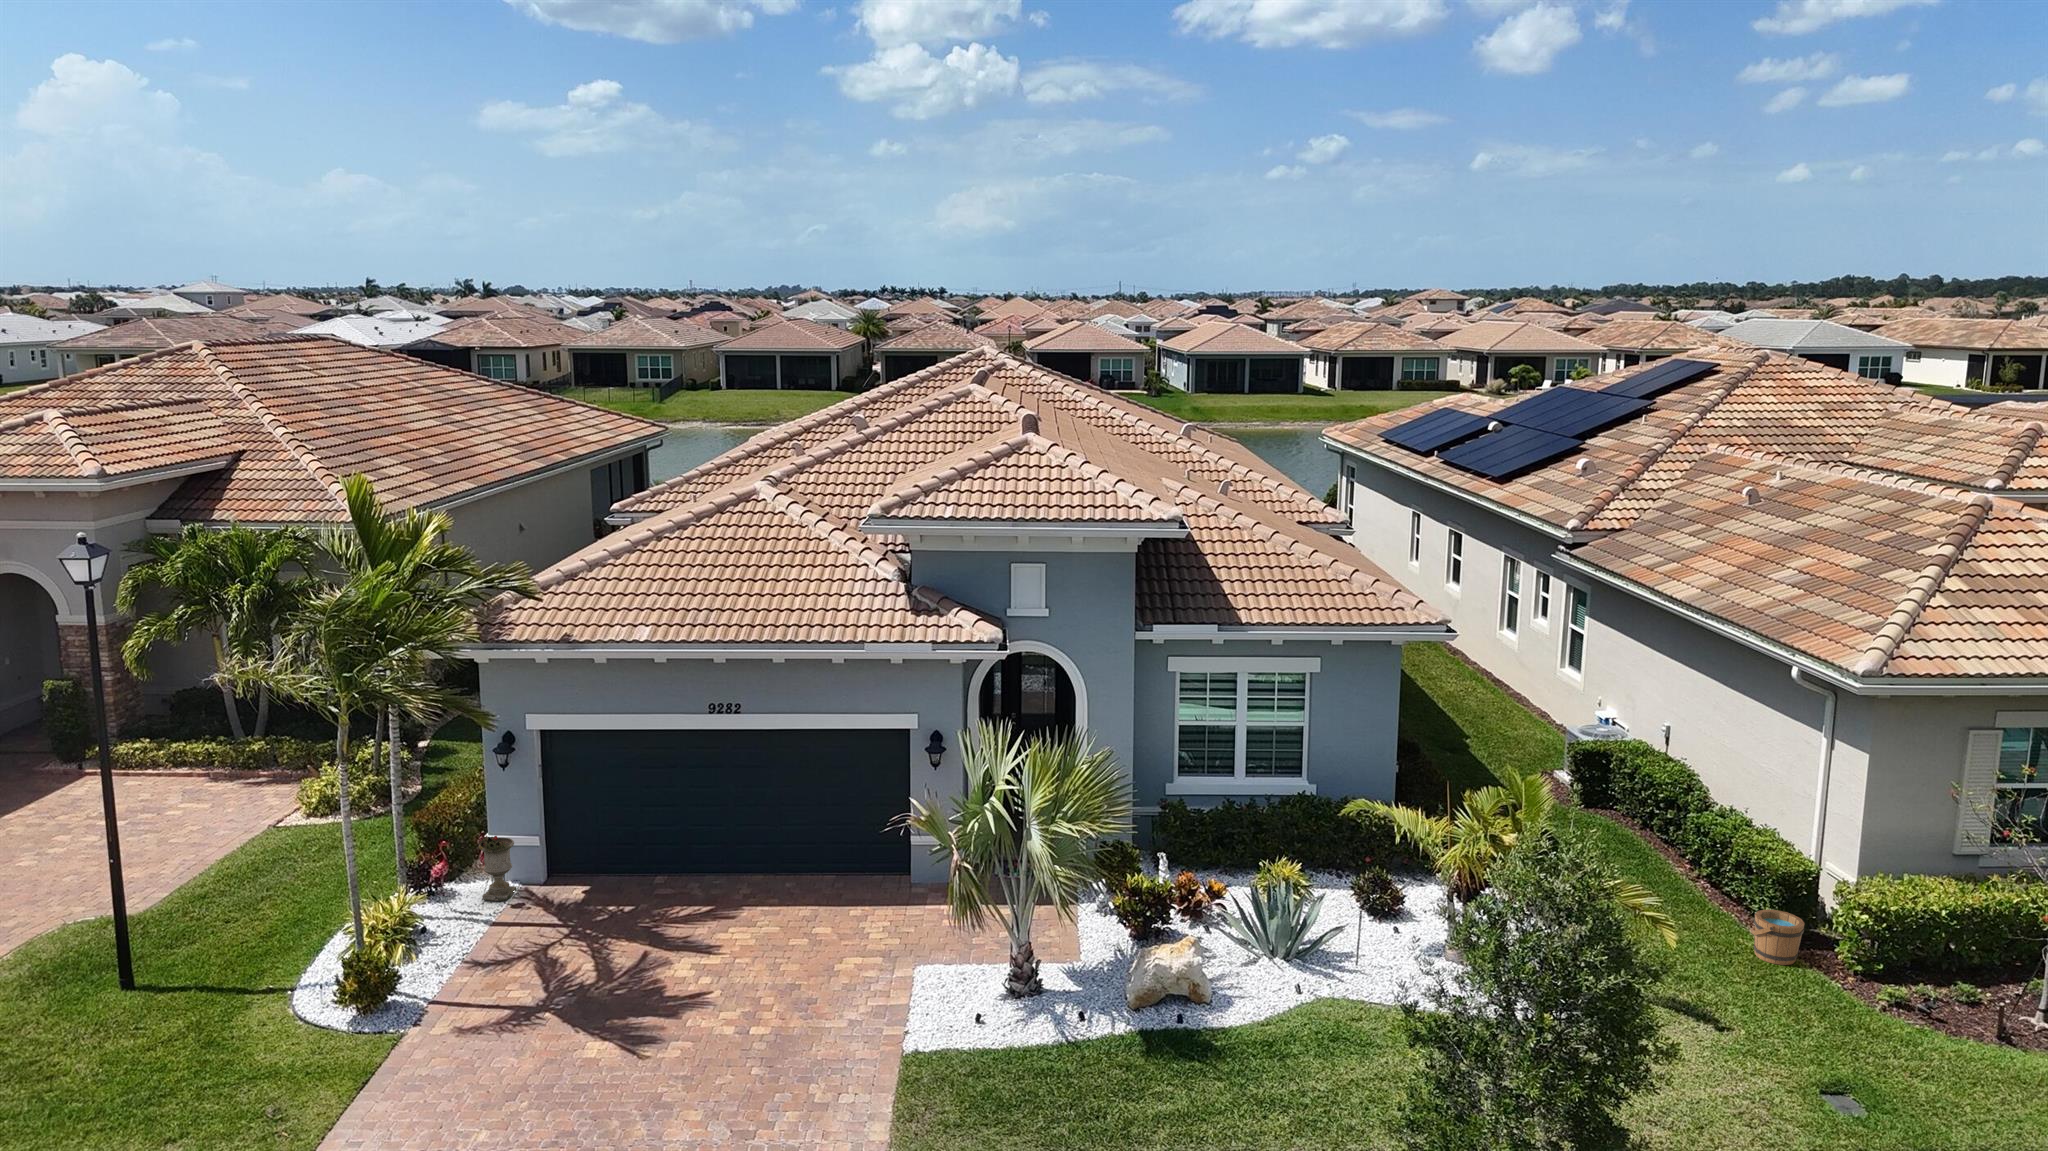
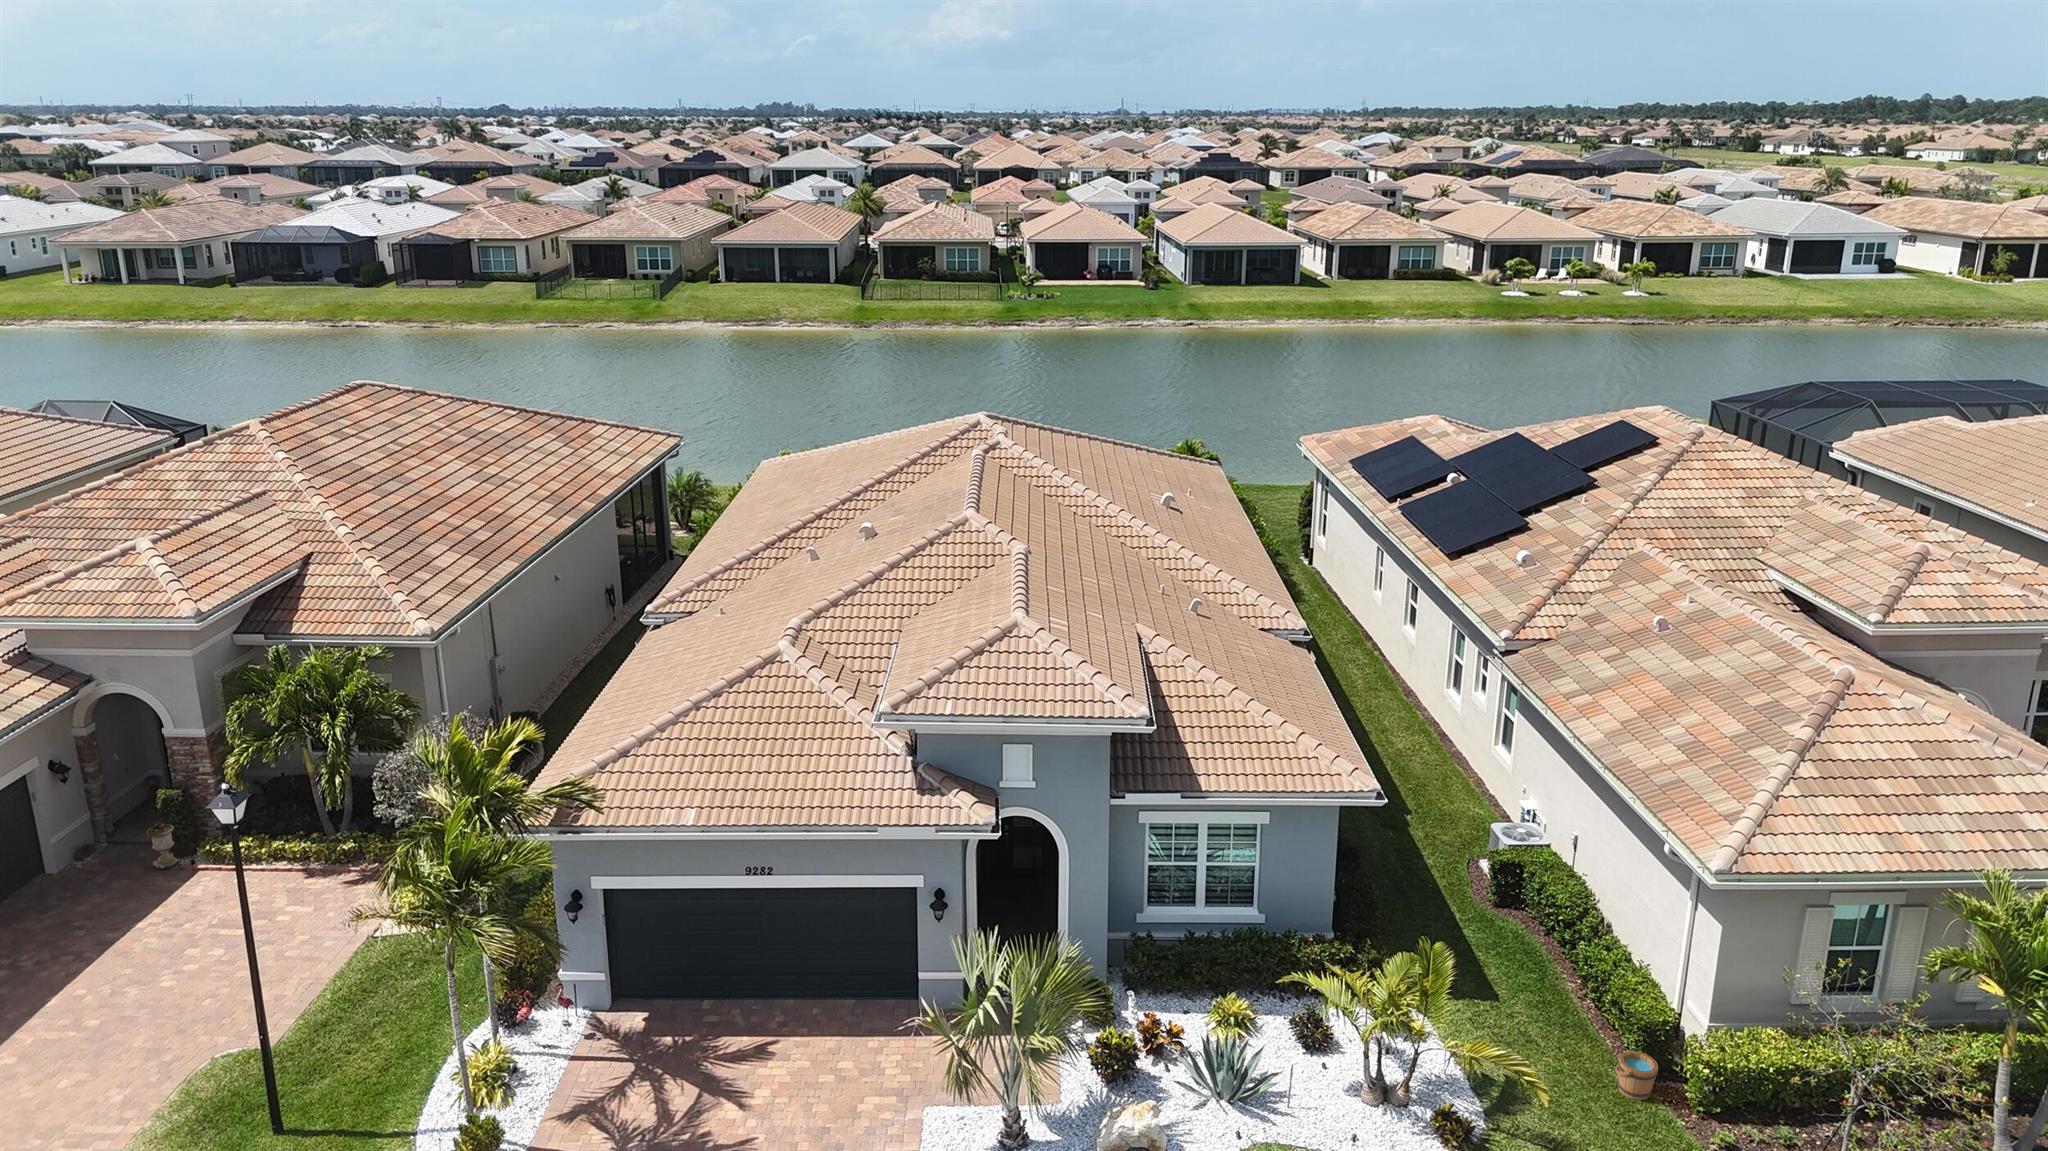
planter: present [479,836,516,901] -> present [146,823,180,869]

